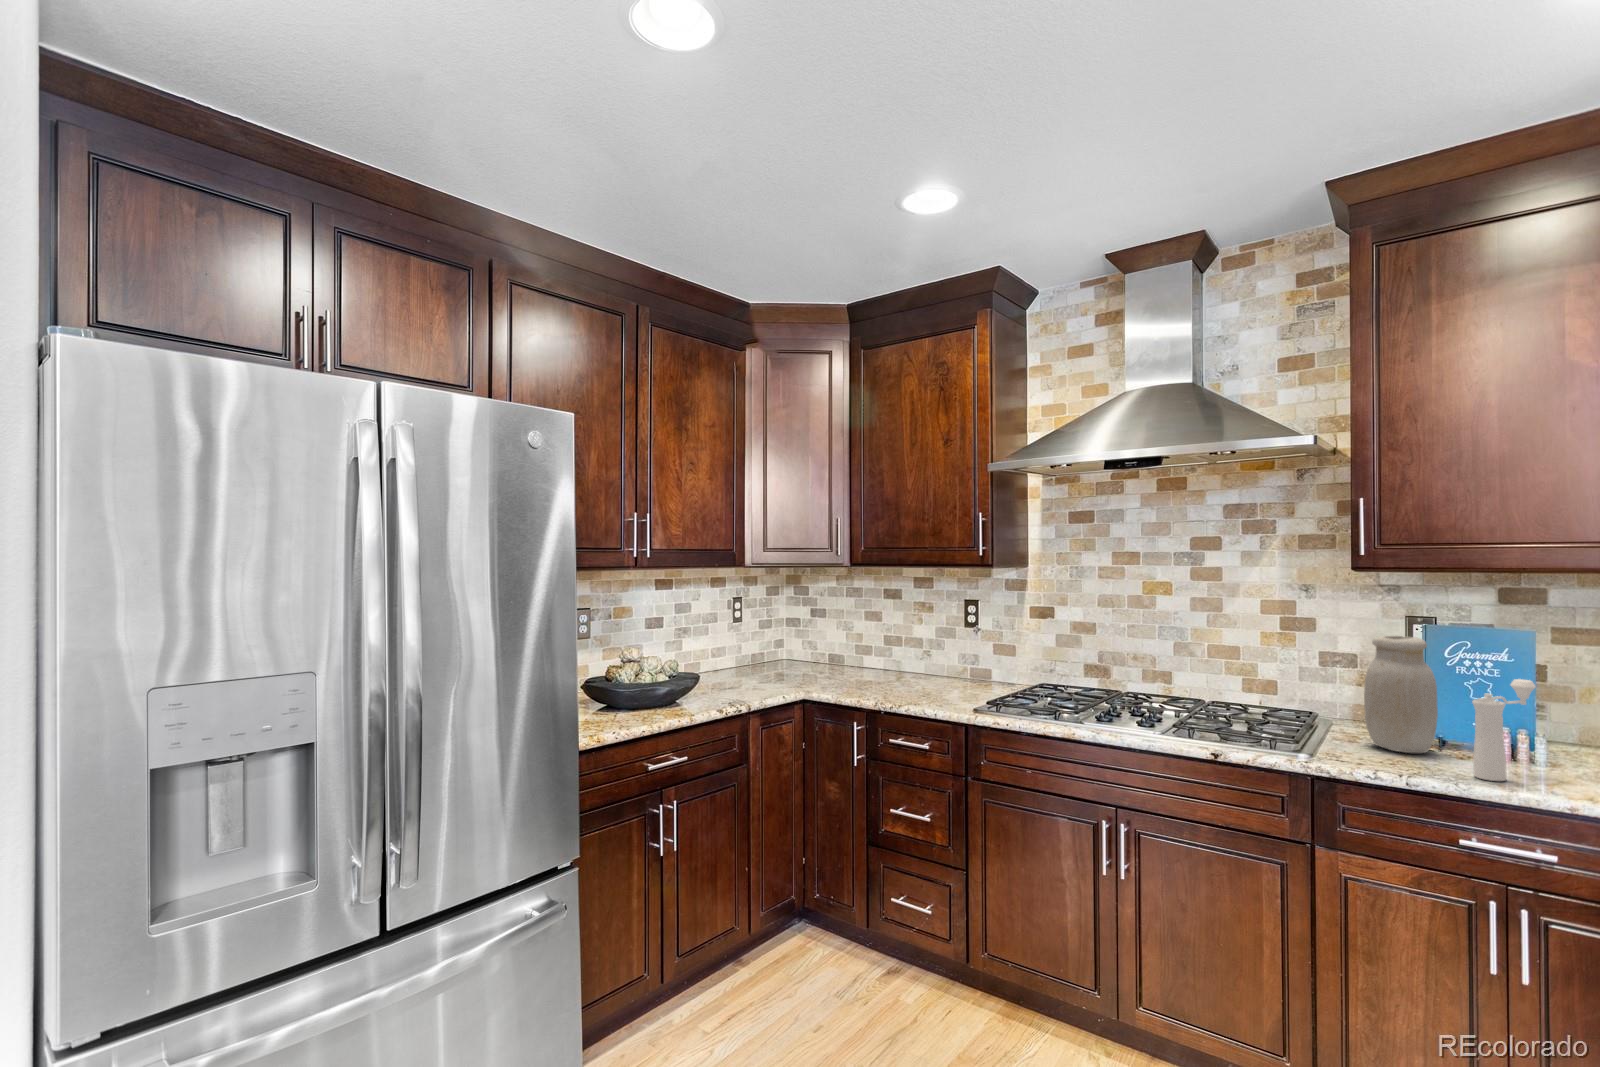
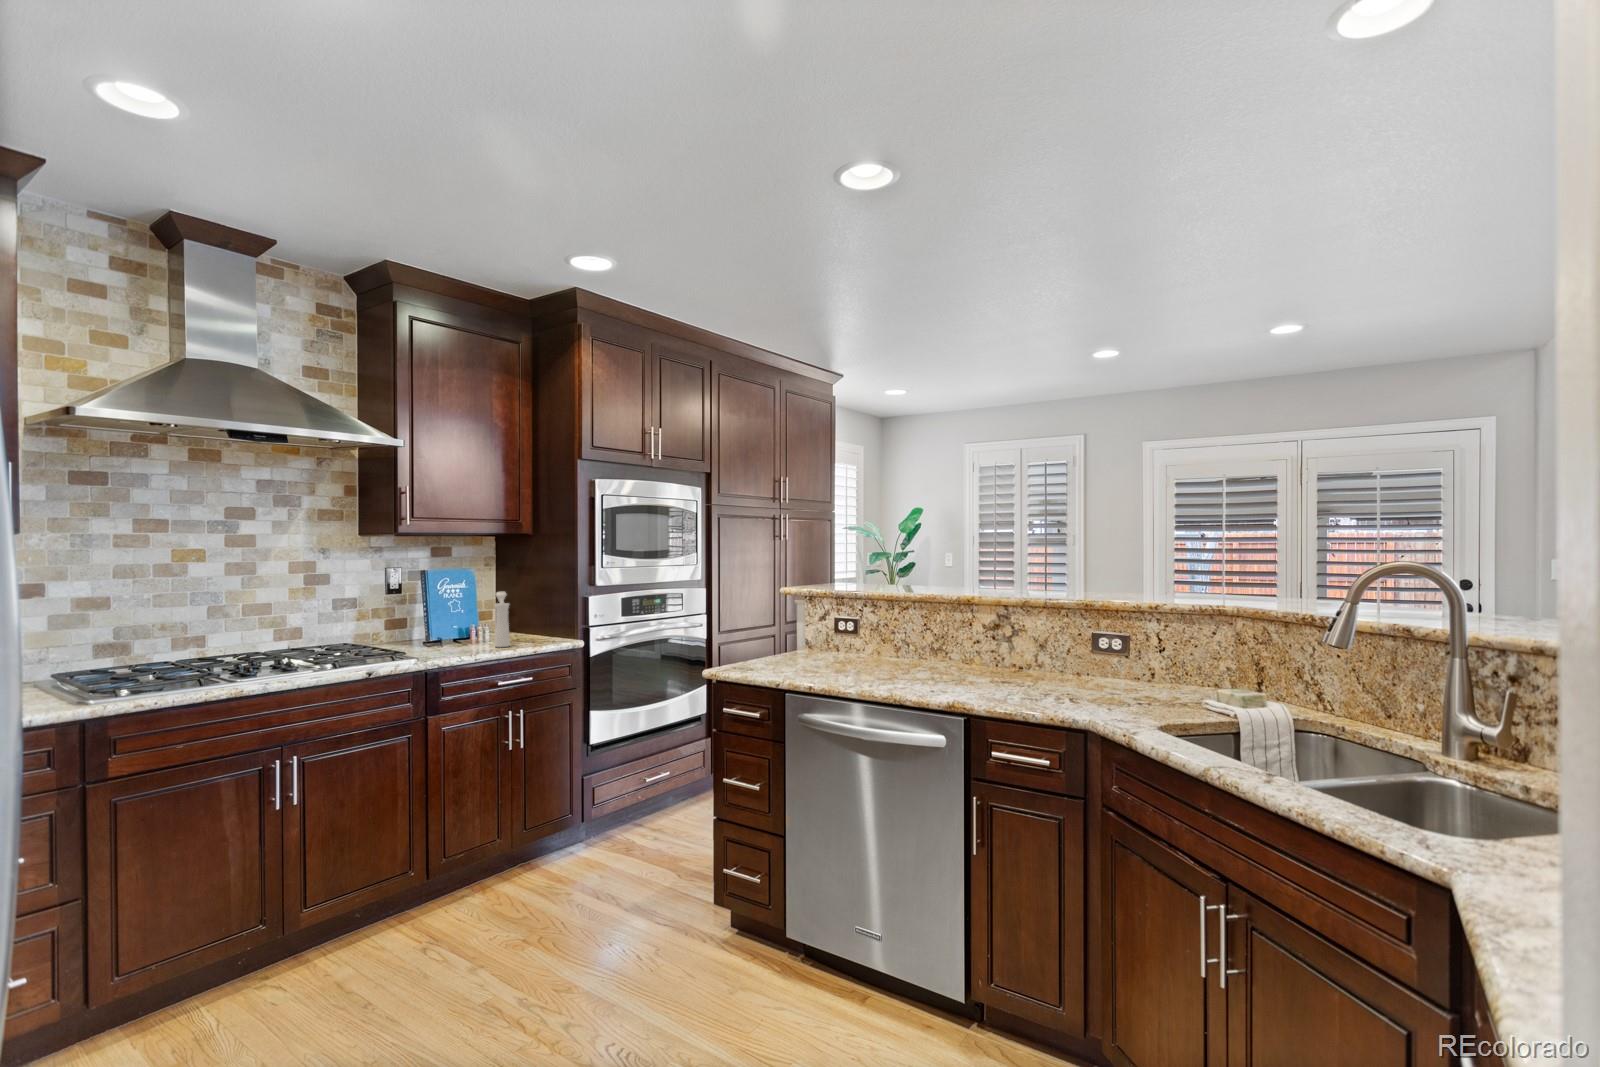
jar: present [1364,636,1438,753] -> none [413,575,456,649]

